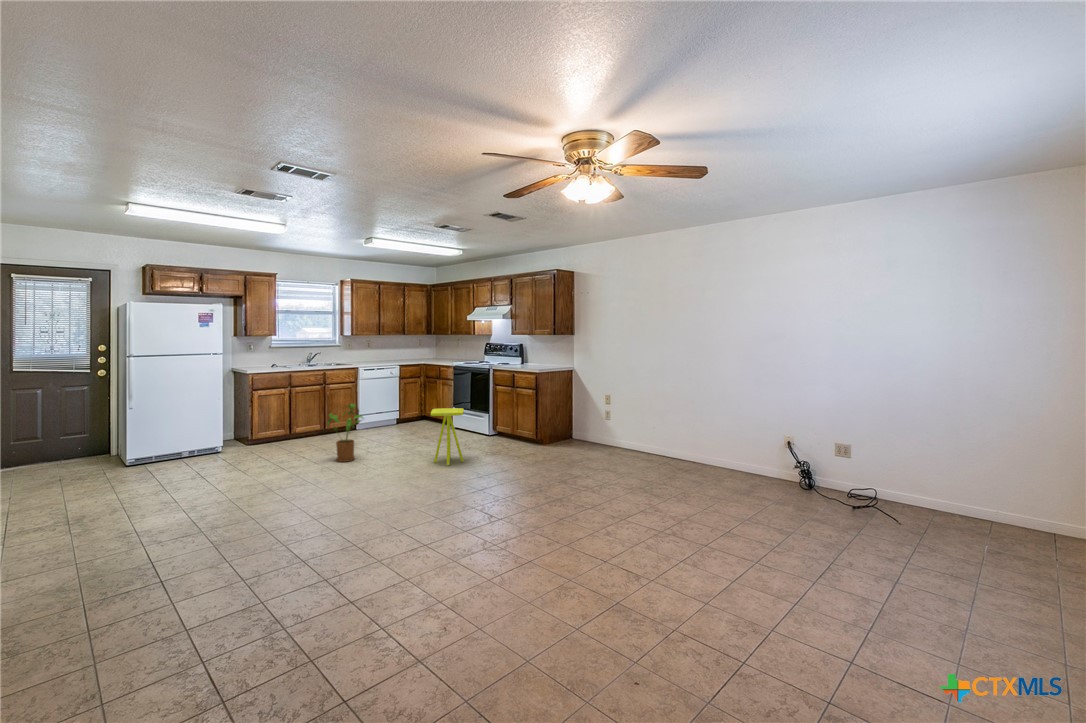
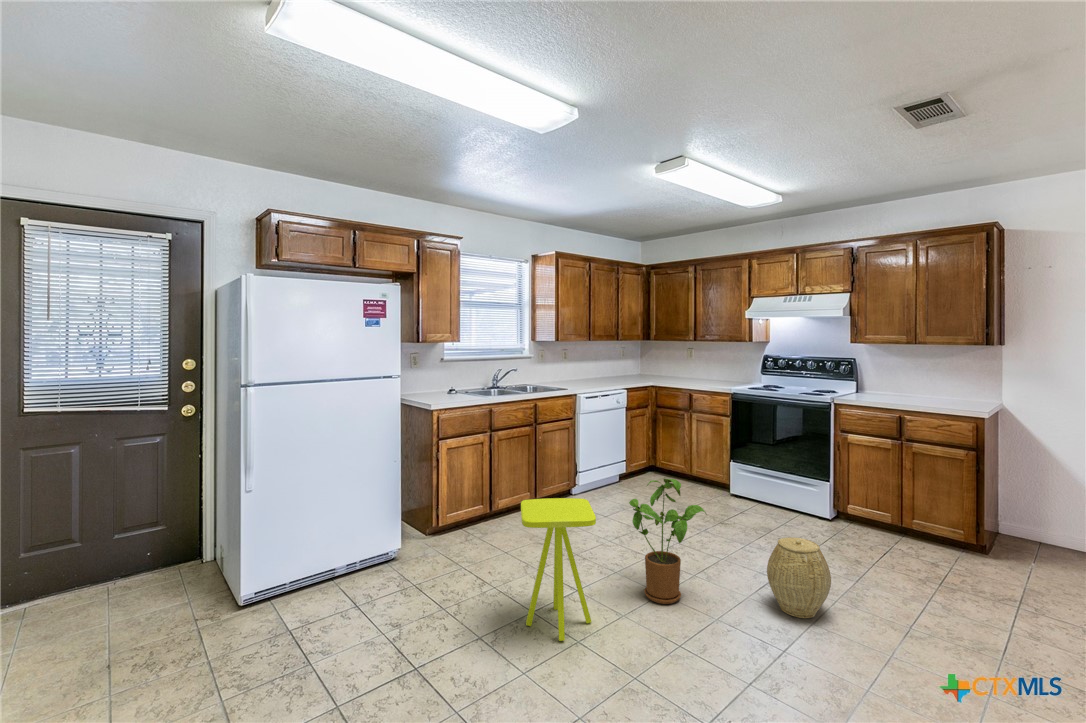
side table: present [431,408,464,465] -> present [521,498,596,641]
woven basket: none [389,429,417,464] -> present [767,537,831,618]

